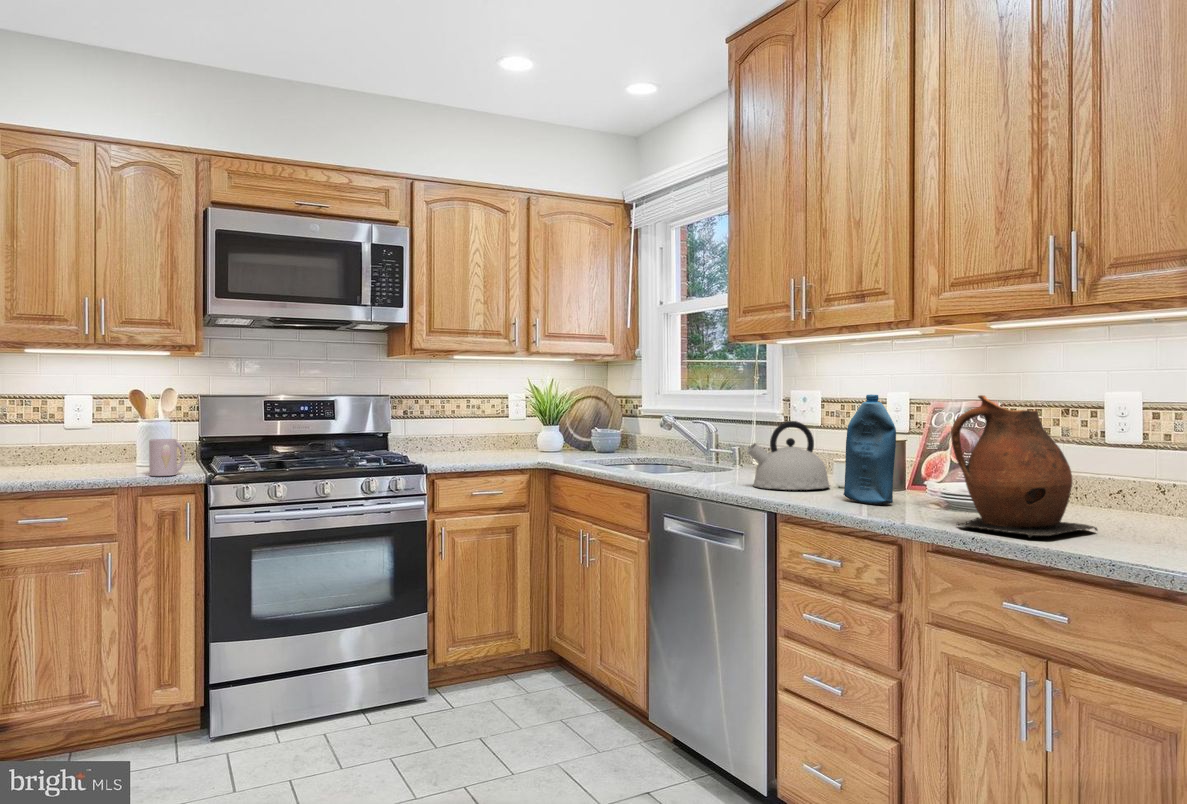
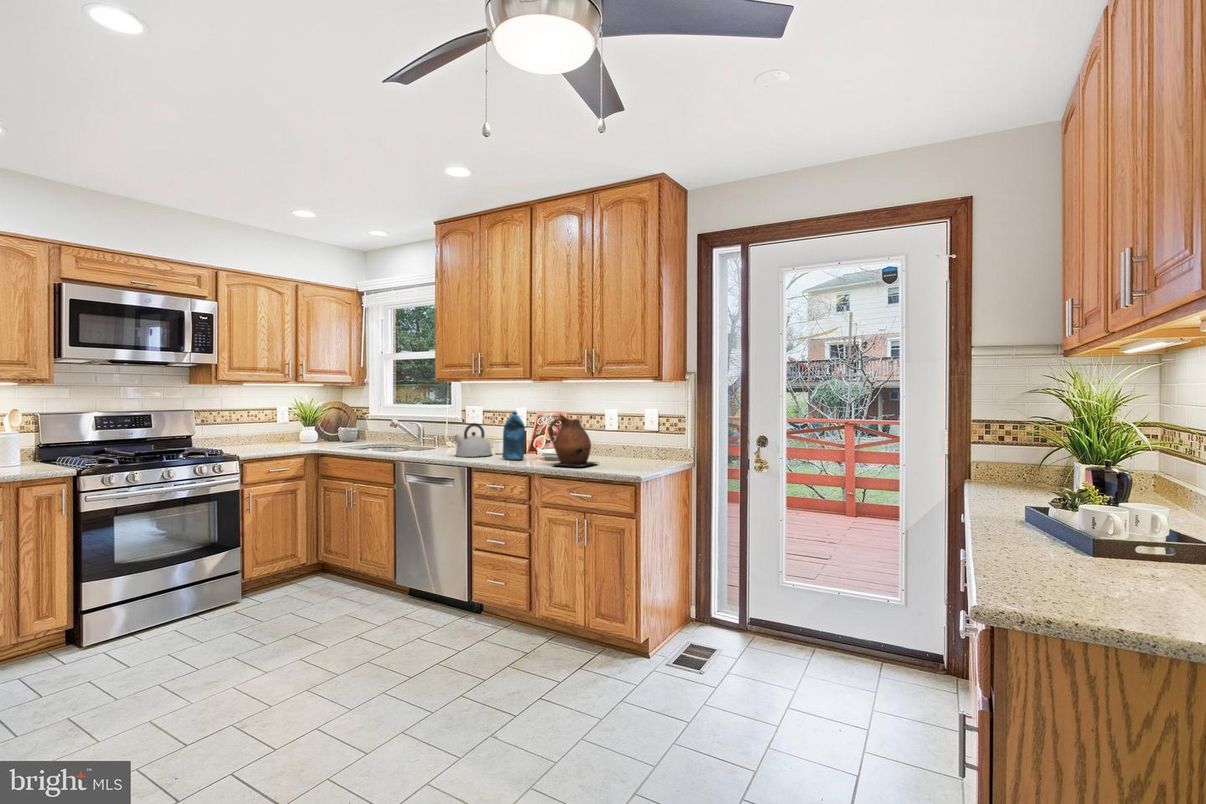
mug: present [149,439,185,476] -> none [30,446,60,473]

